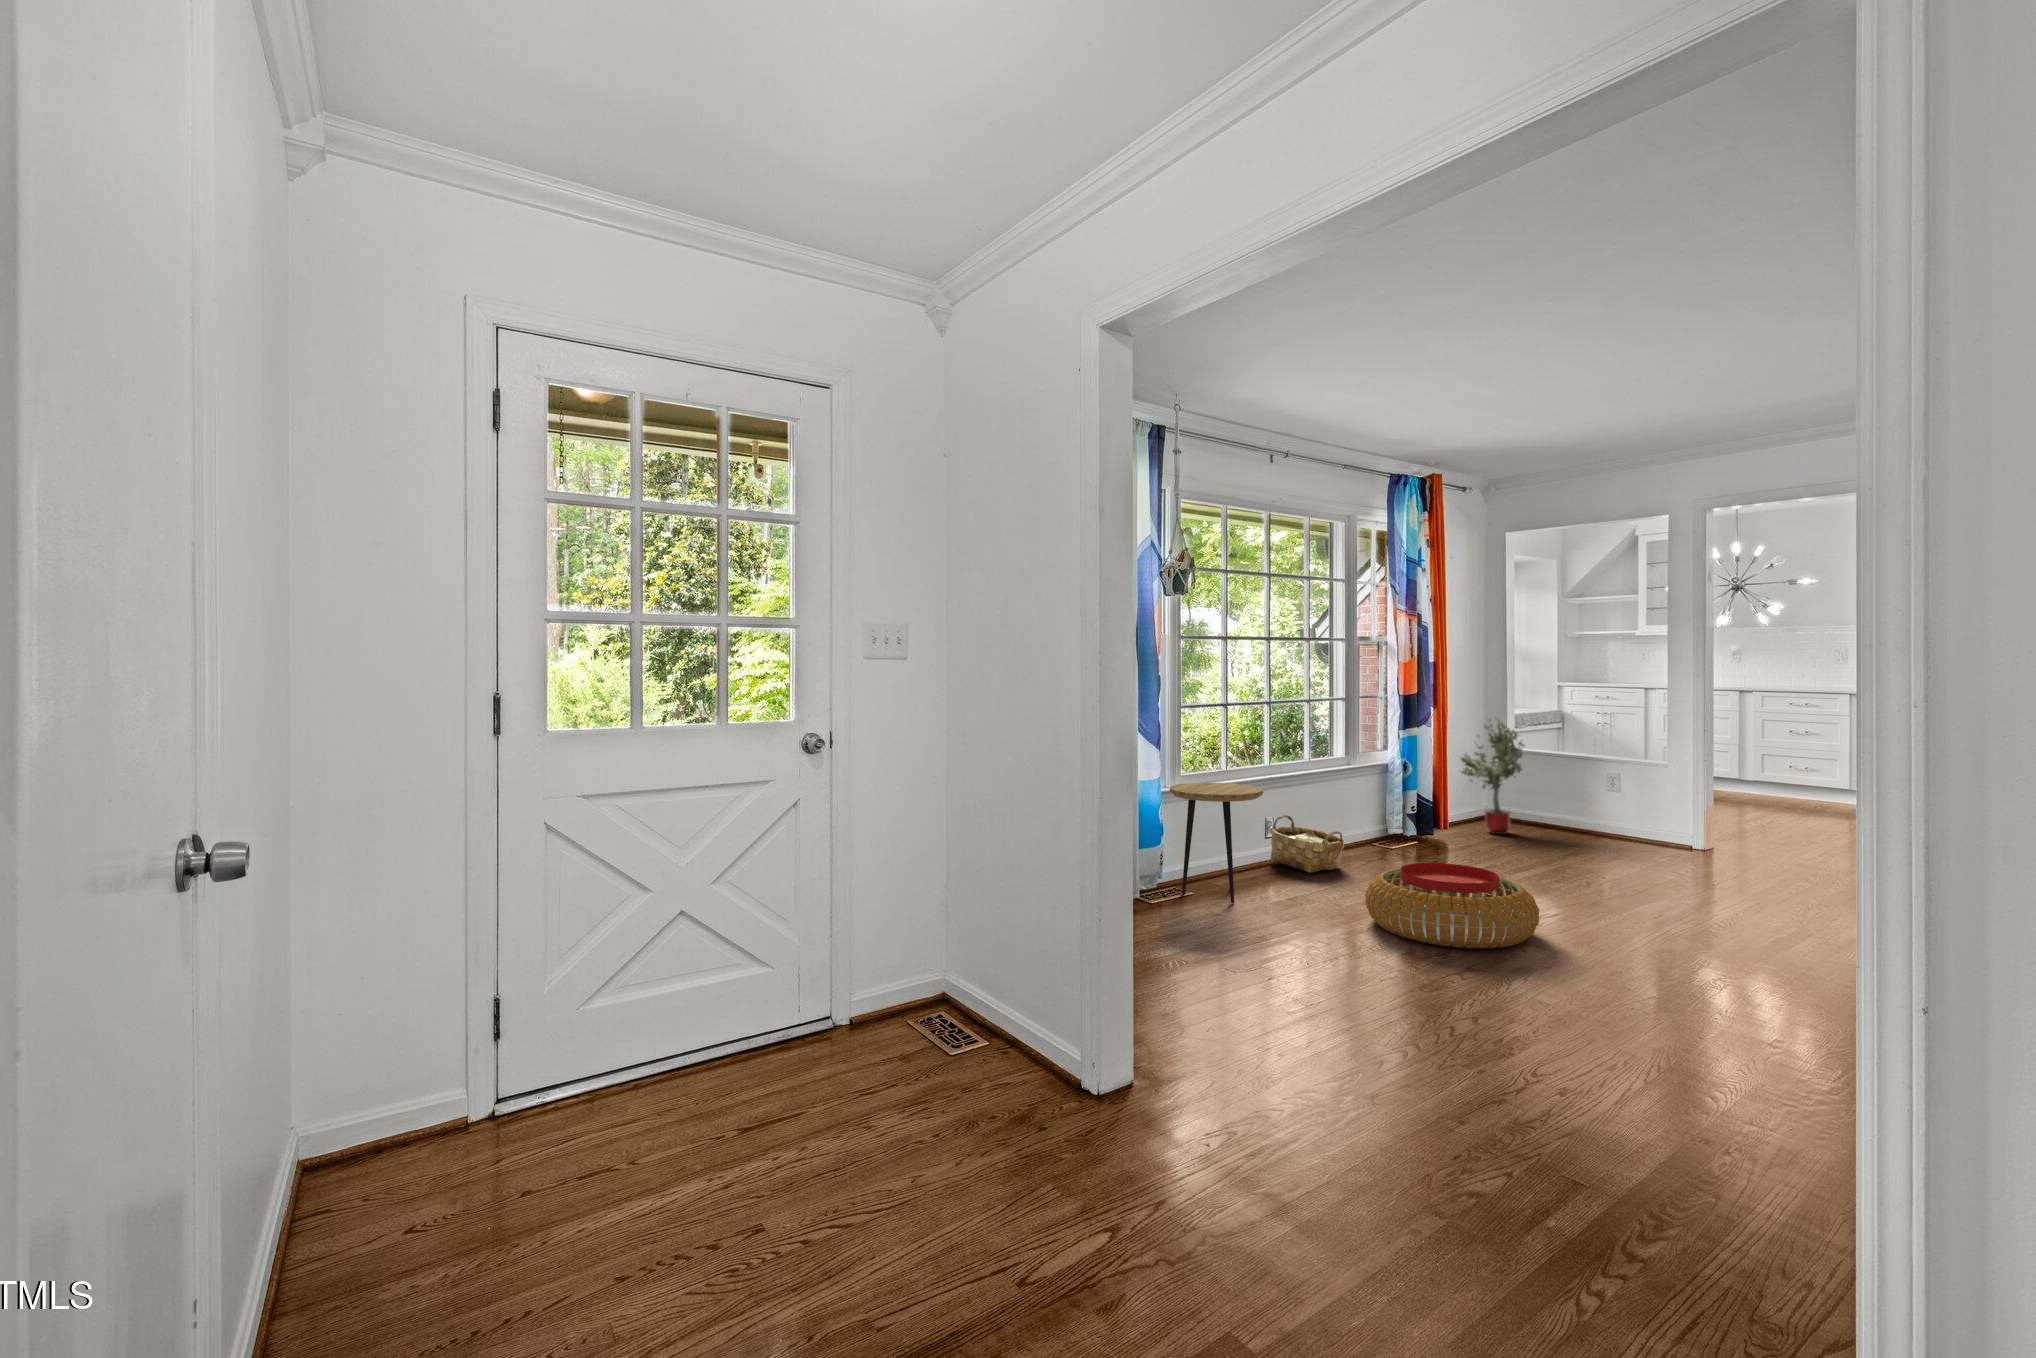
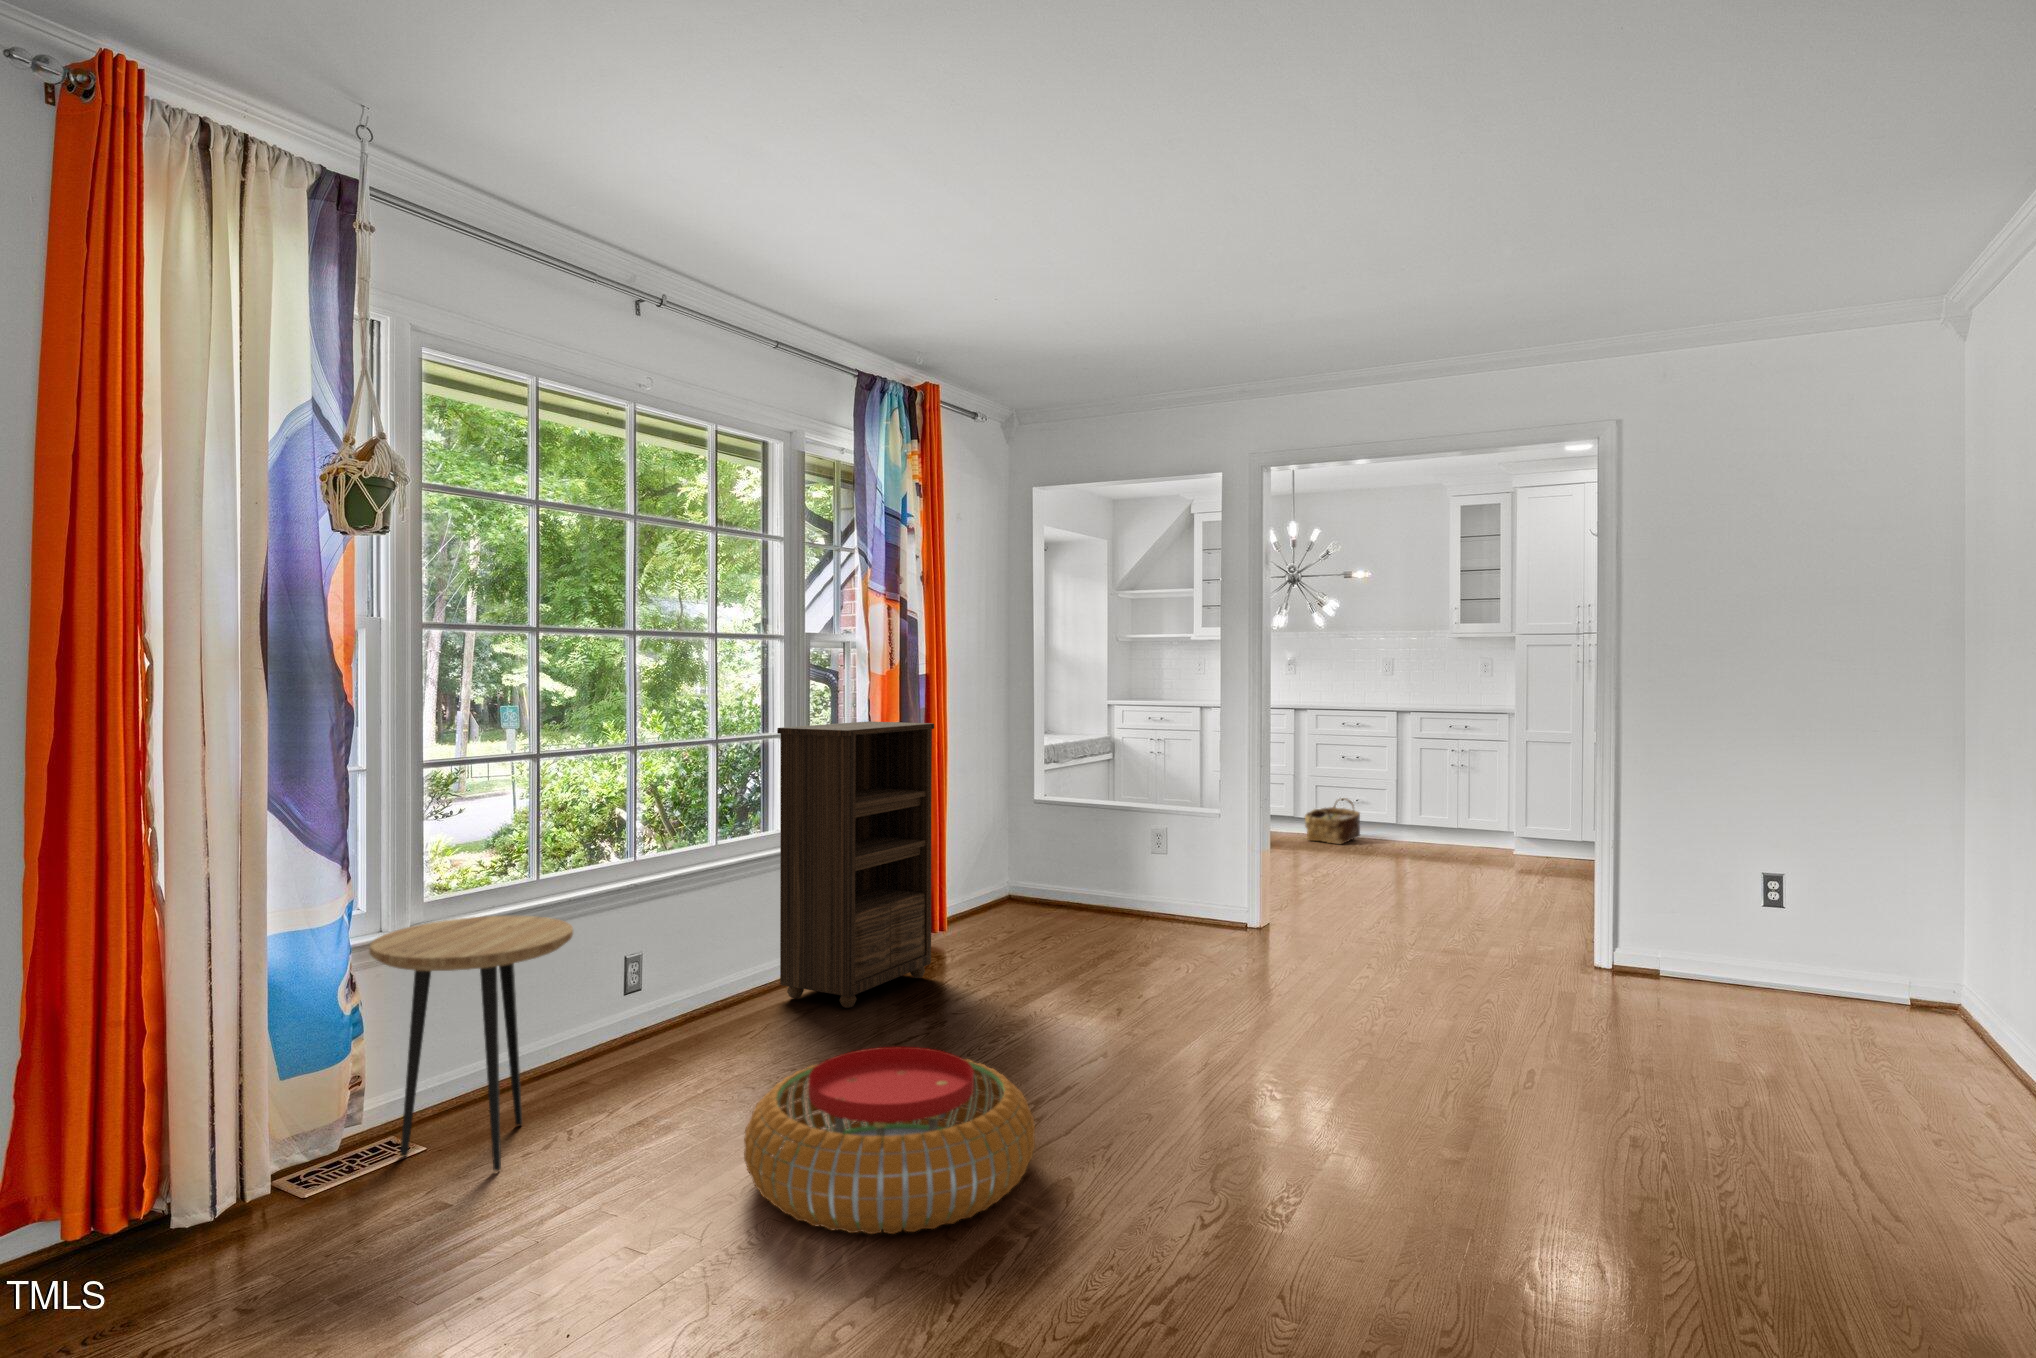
bookshelf: none [1346,691,1445,861] -> present [777,721,934,1008]
potted tree: present [1461,718,1524,834] -> none [963,755,1054,931]
woven basket: present [1271,815,1344,873] -> present [1305,798,1360,844]

